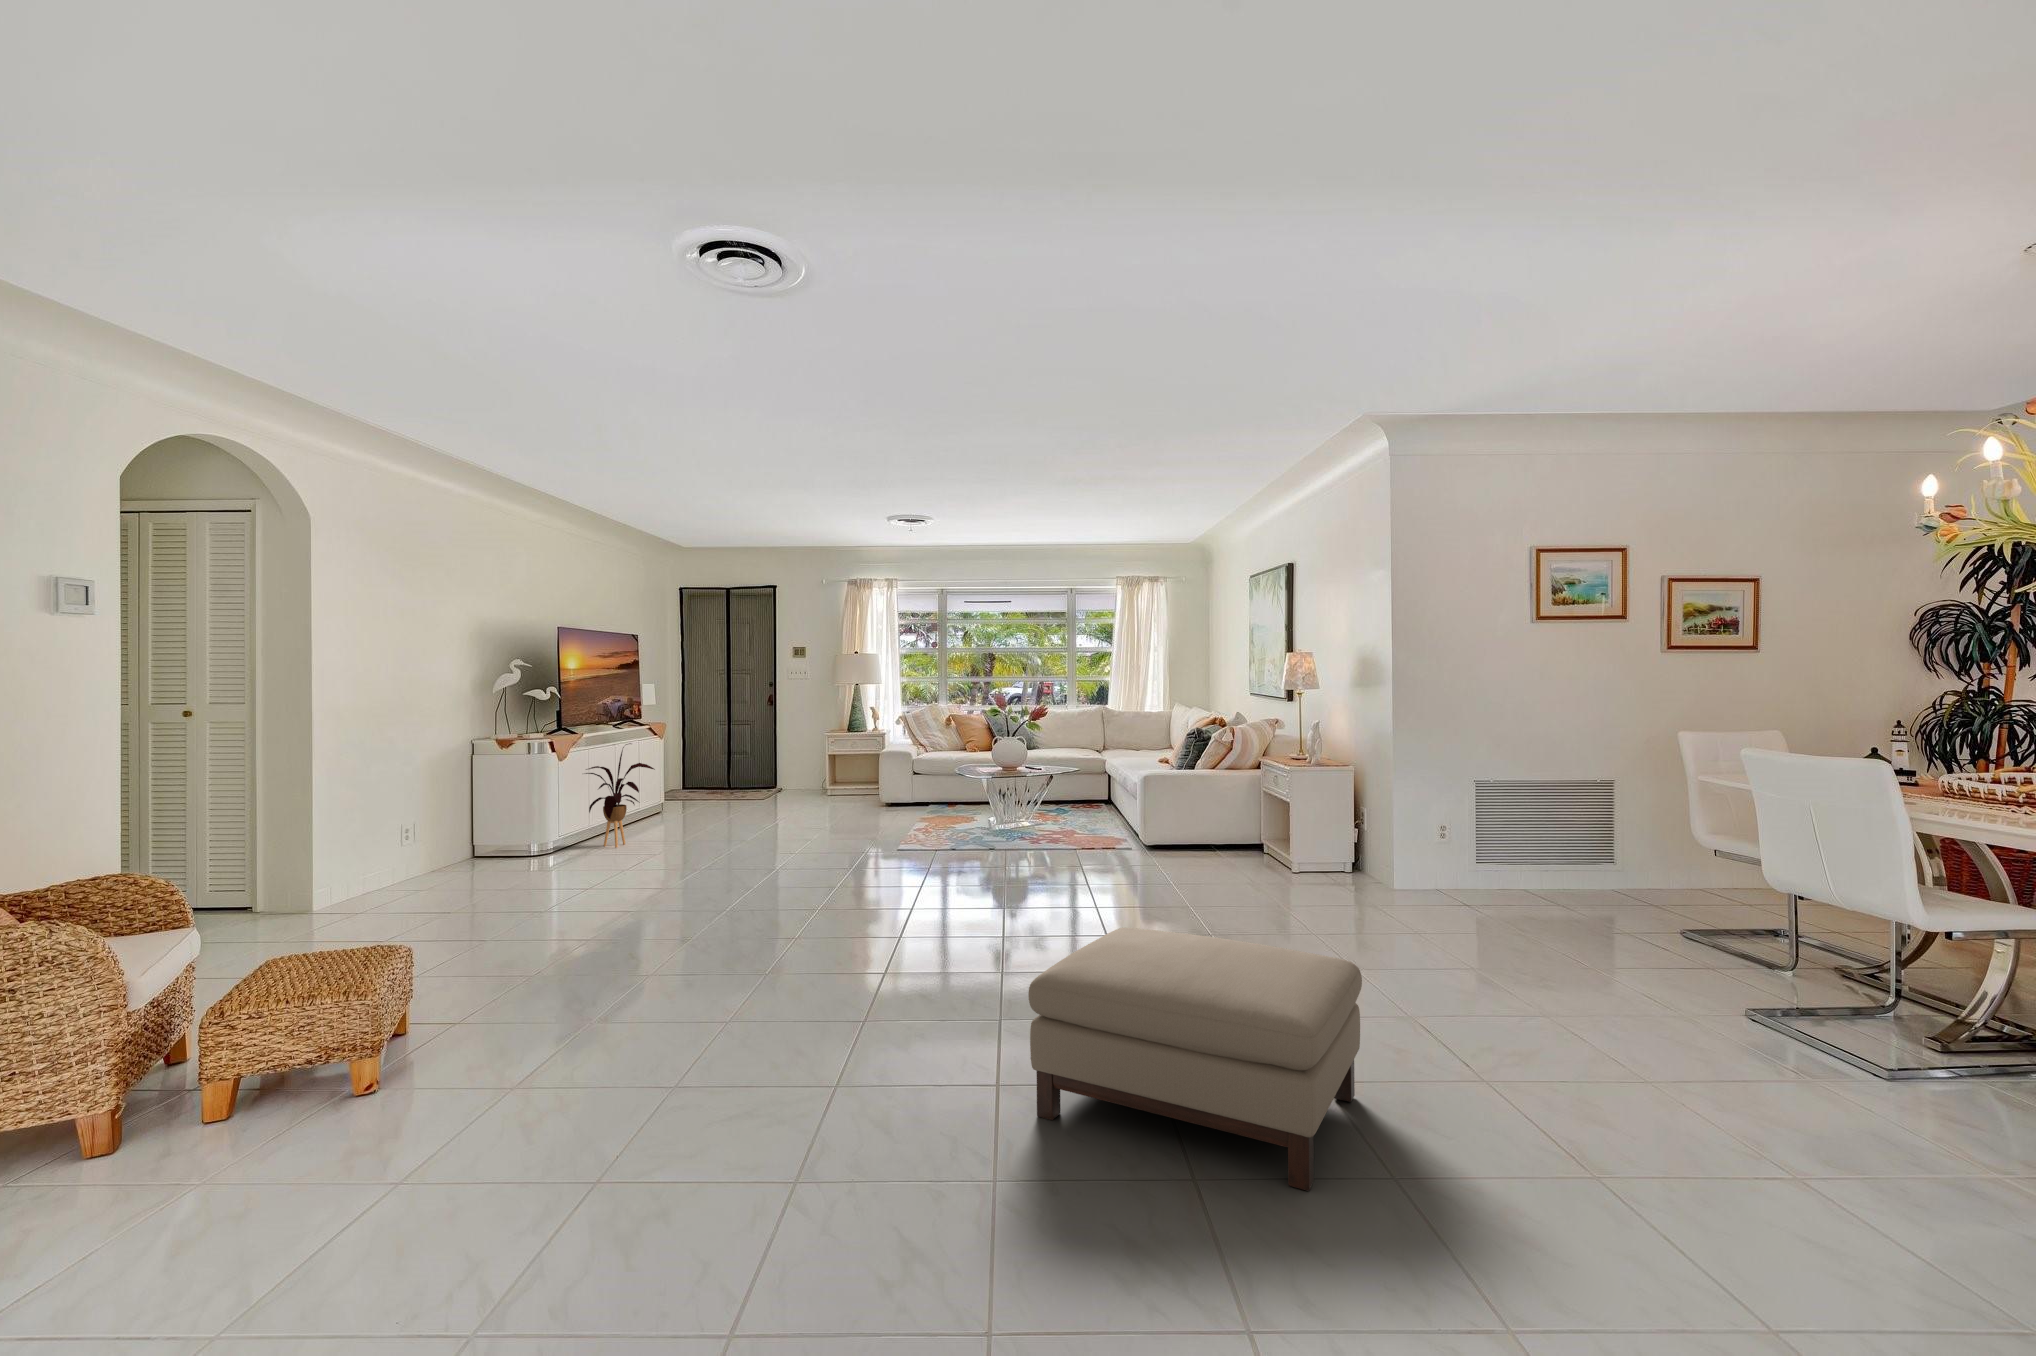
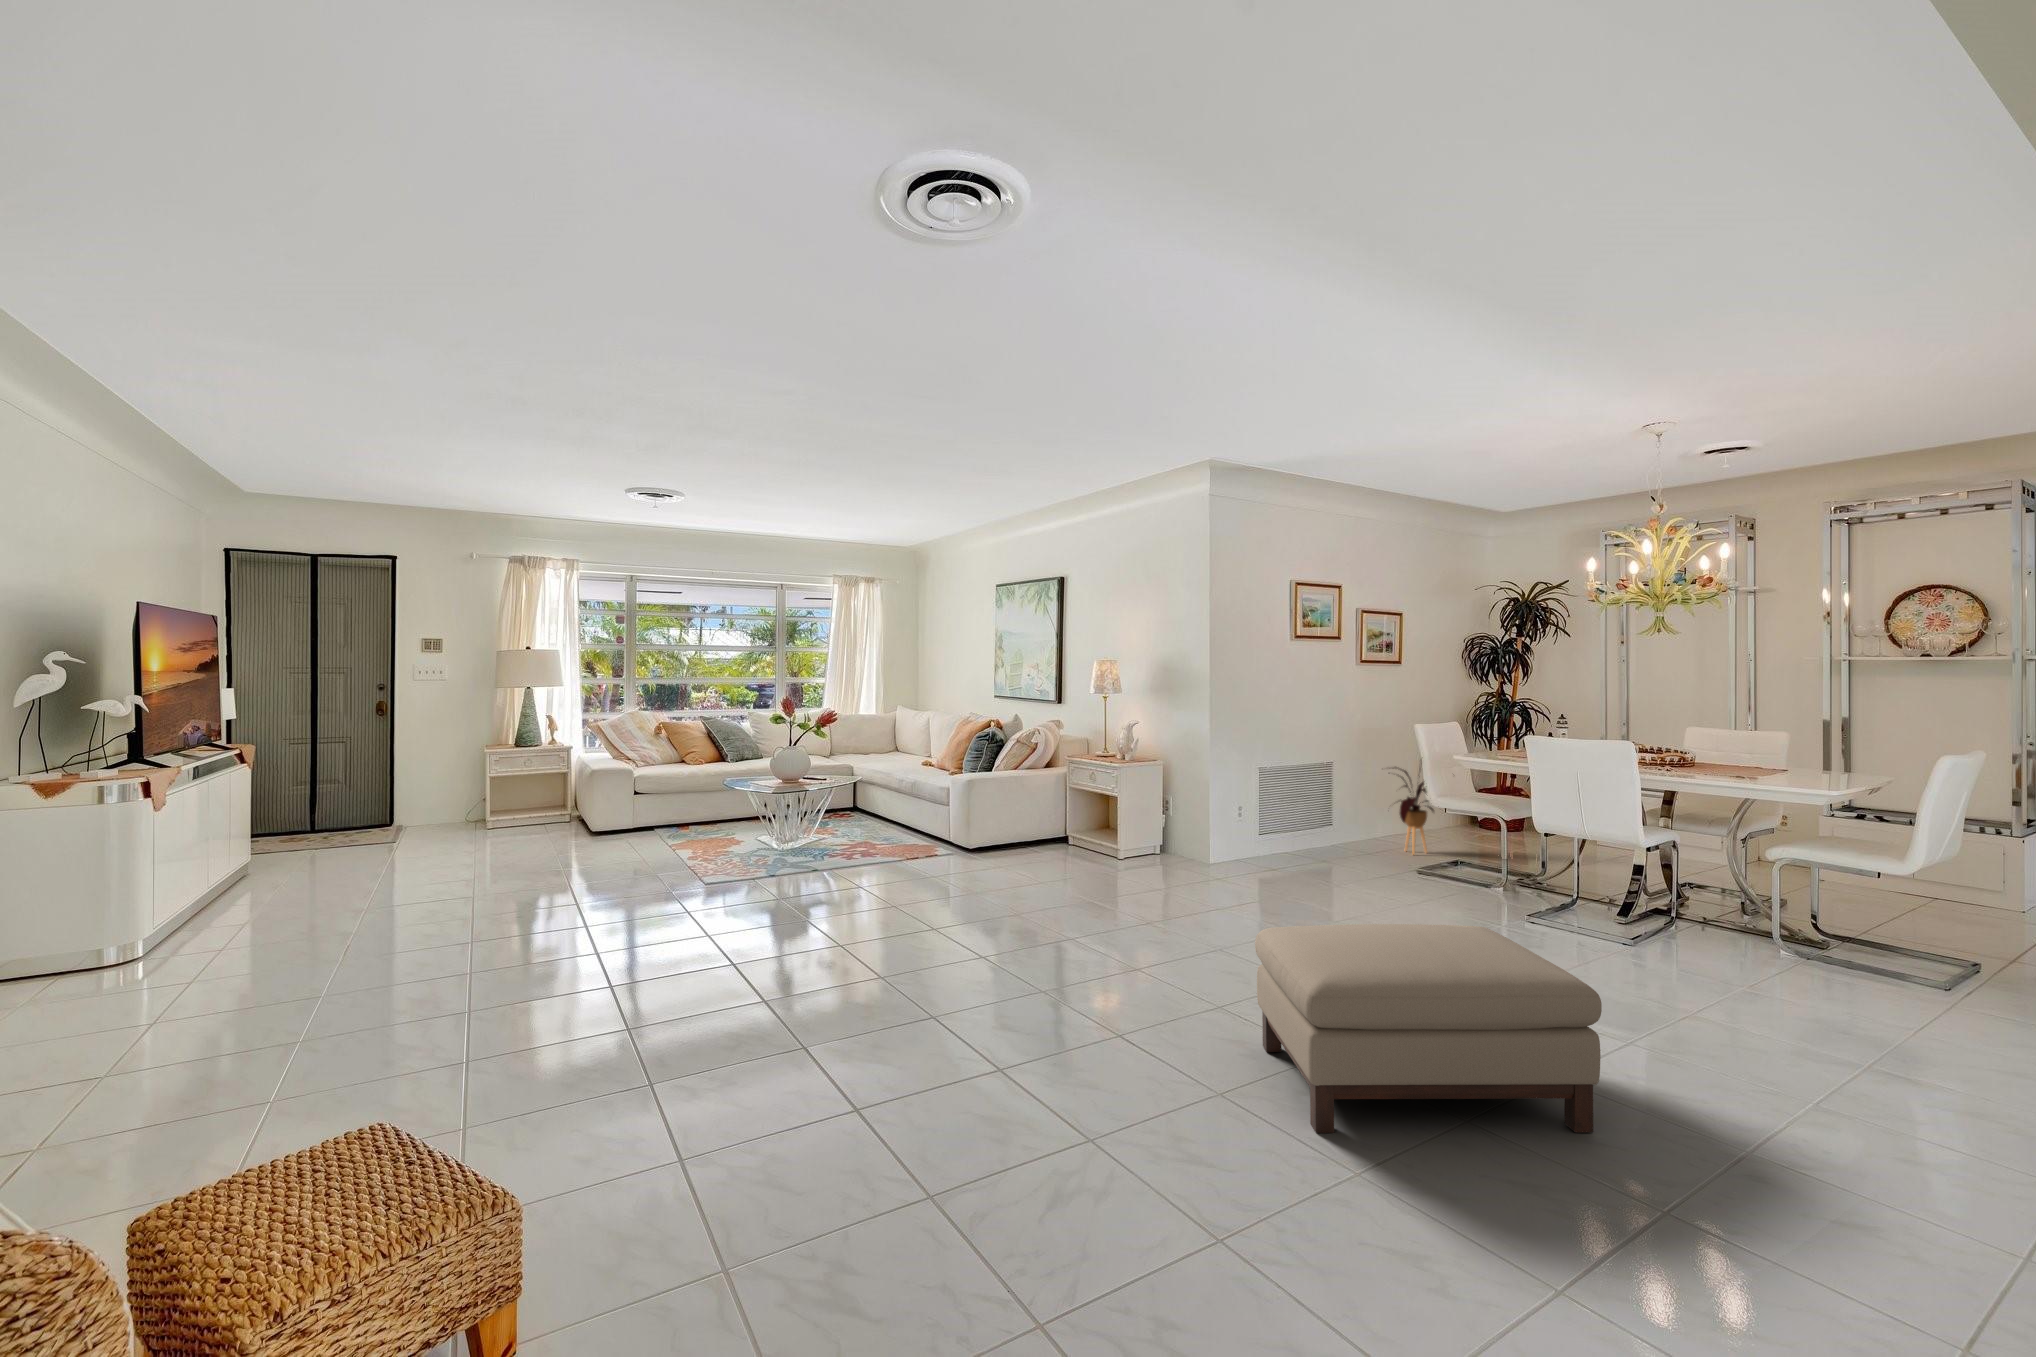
house plant: present [586,743,655,847] -> present [1393,767,1434,855]

